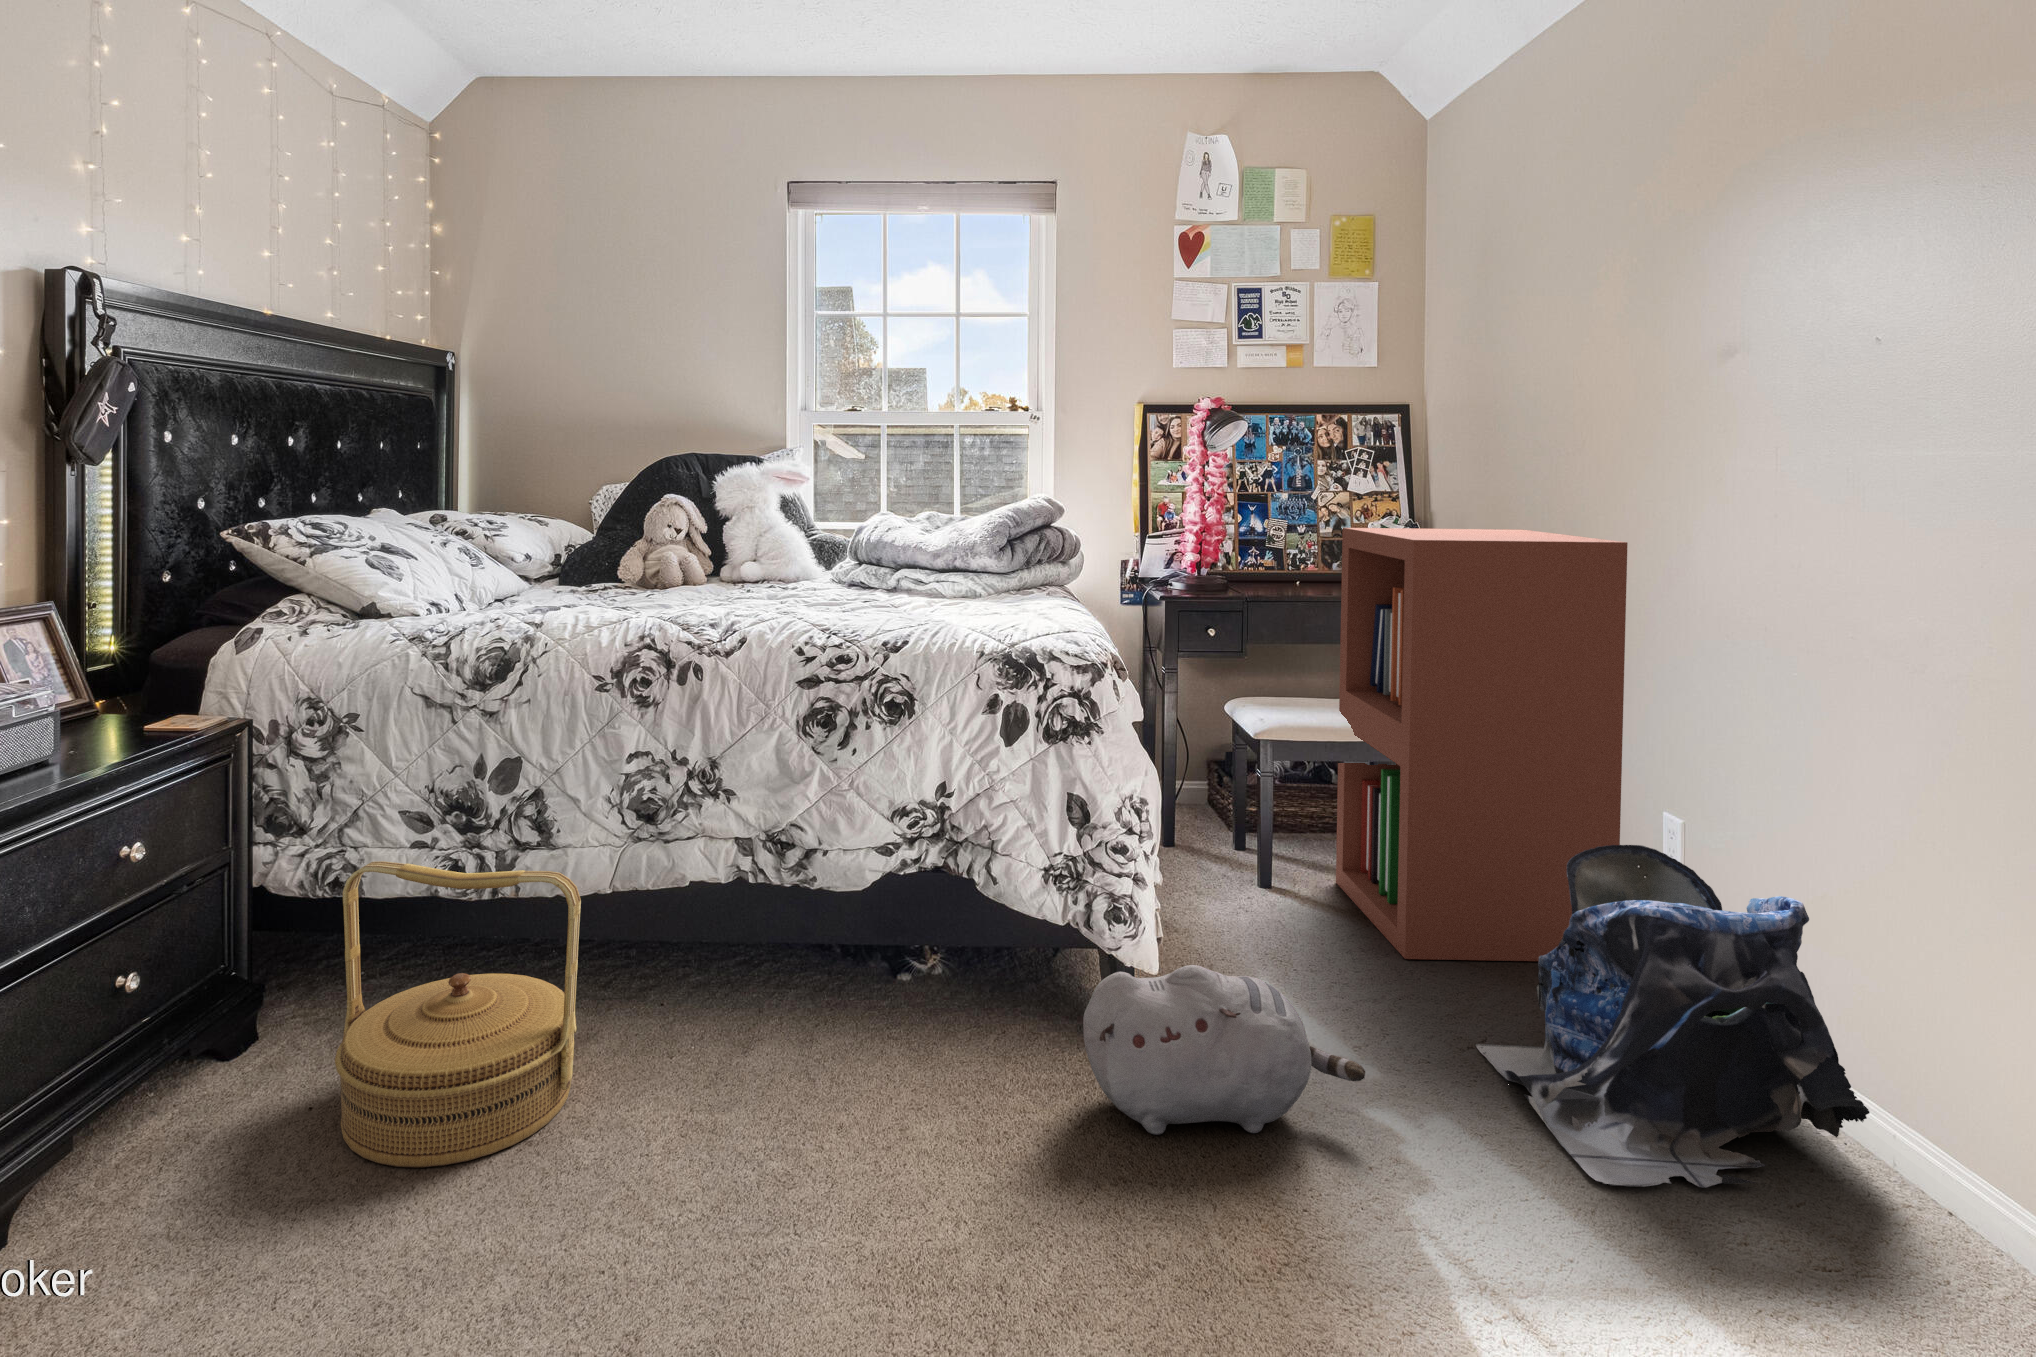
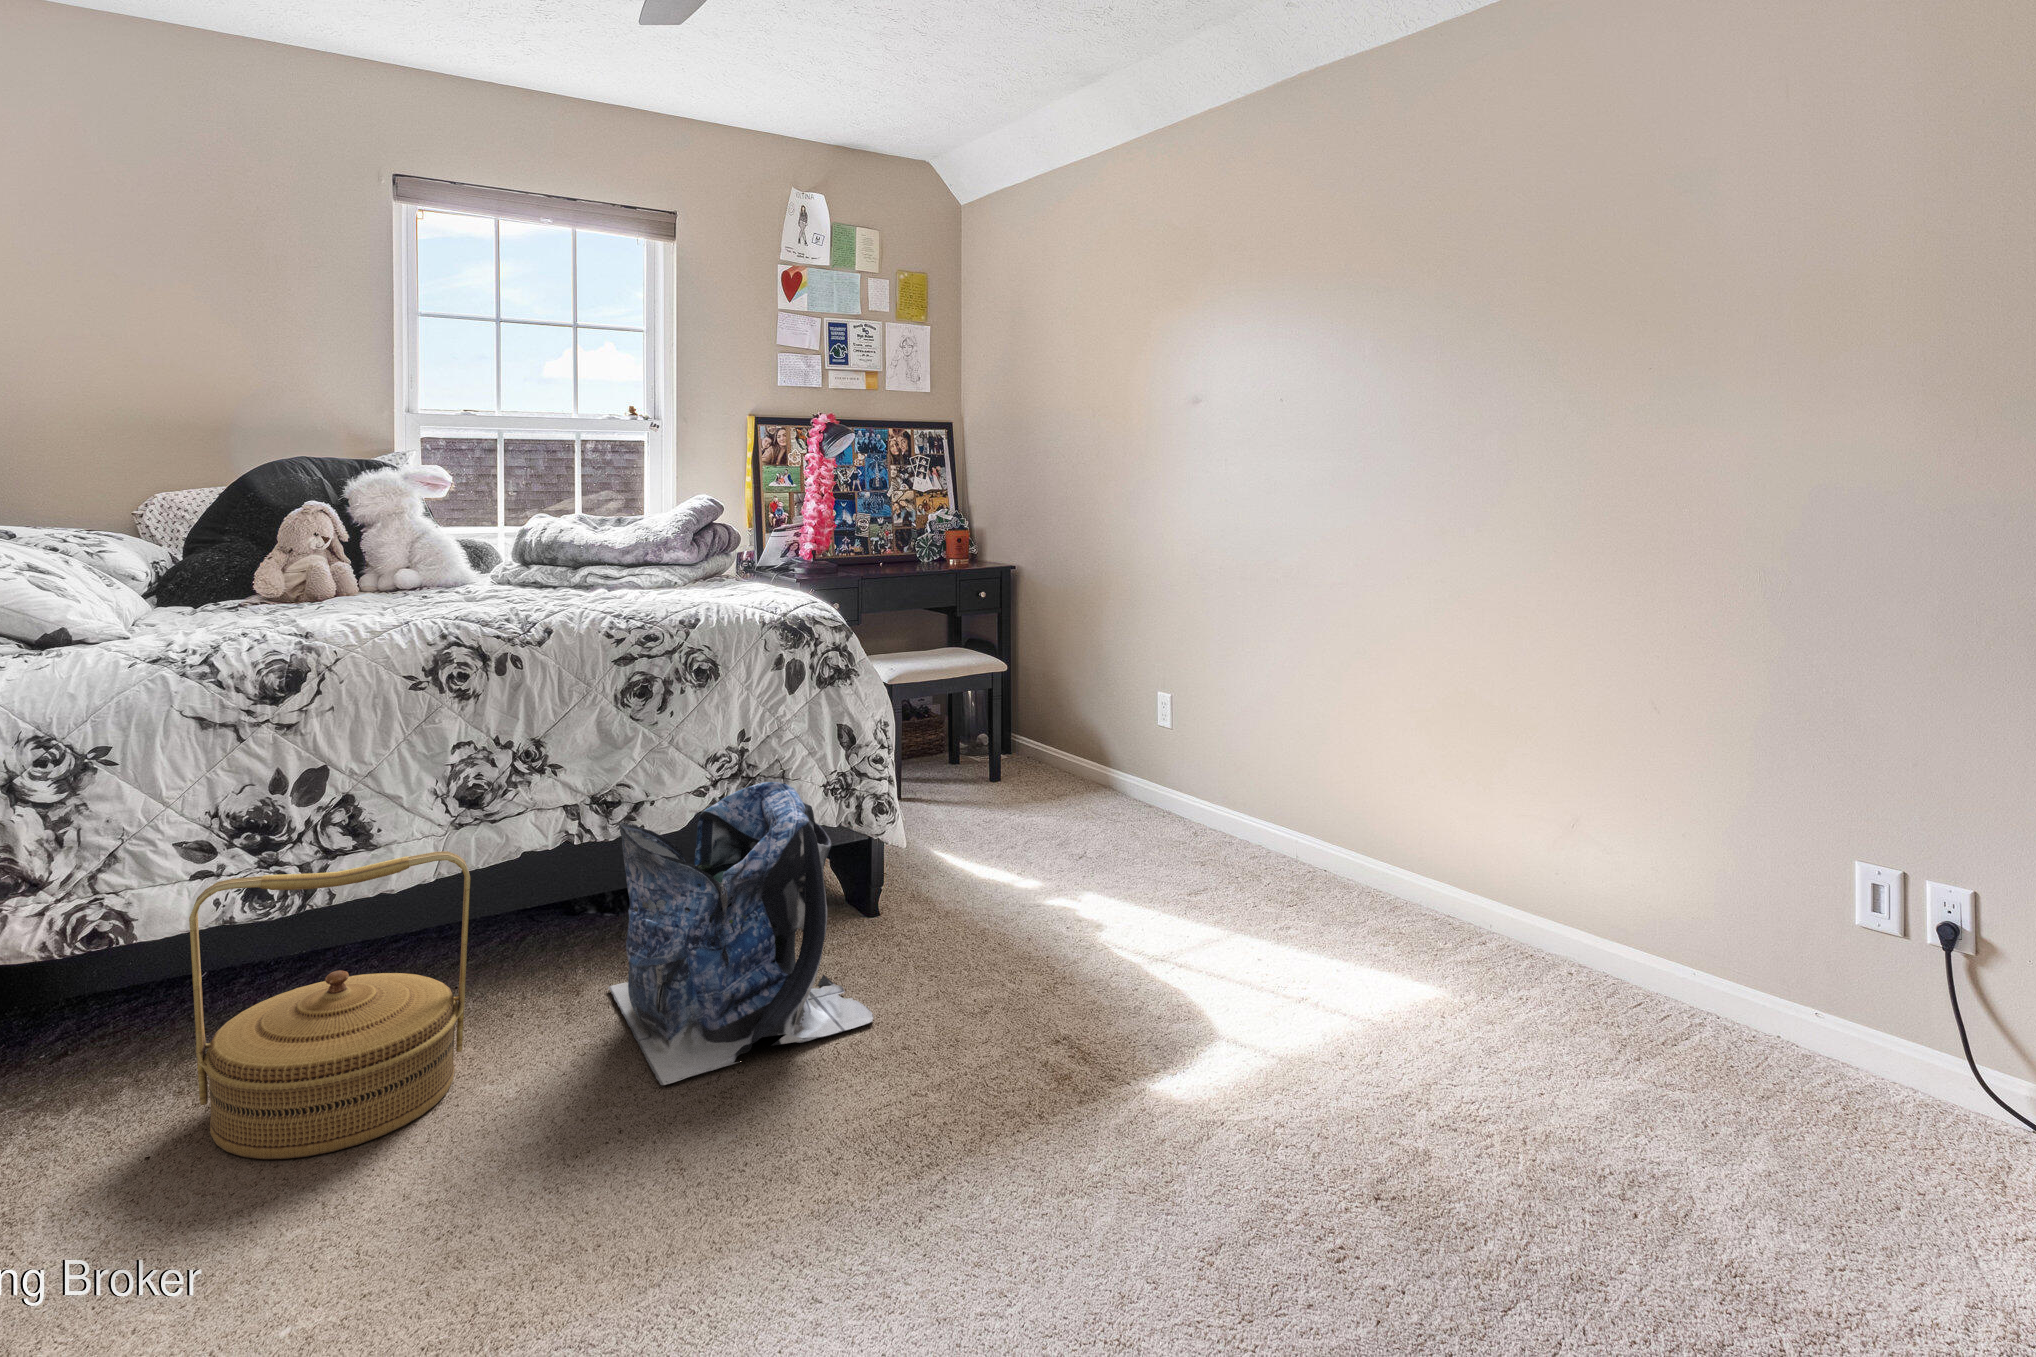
bookshelf: present [1336,528,1628,961] -> none [945,514,1141,826]
backpack: present [1476,845,1870,1188] -> present [608,782,873,1085]
plush toy: present [1083,965,1365,1135] -> none [883,828,1064,952]

